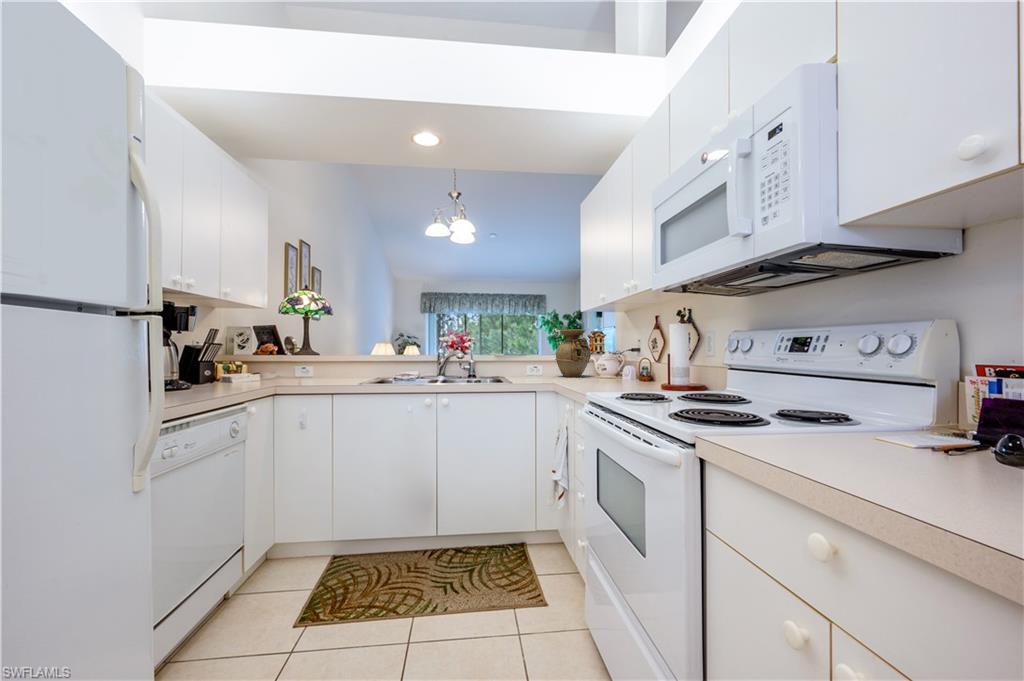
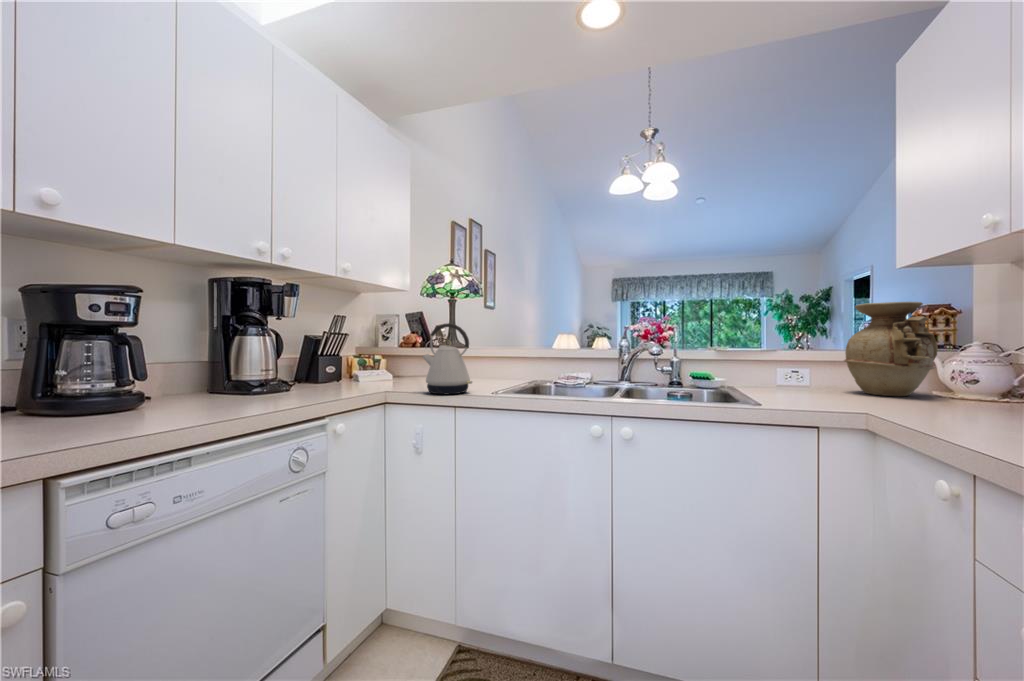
kettle: none [300,337,341,387] -> present [423,323,472,394]

